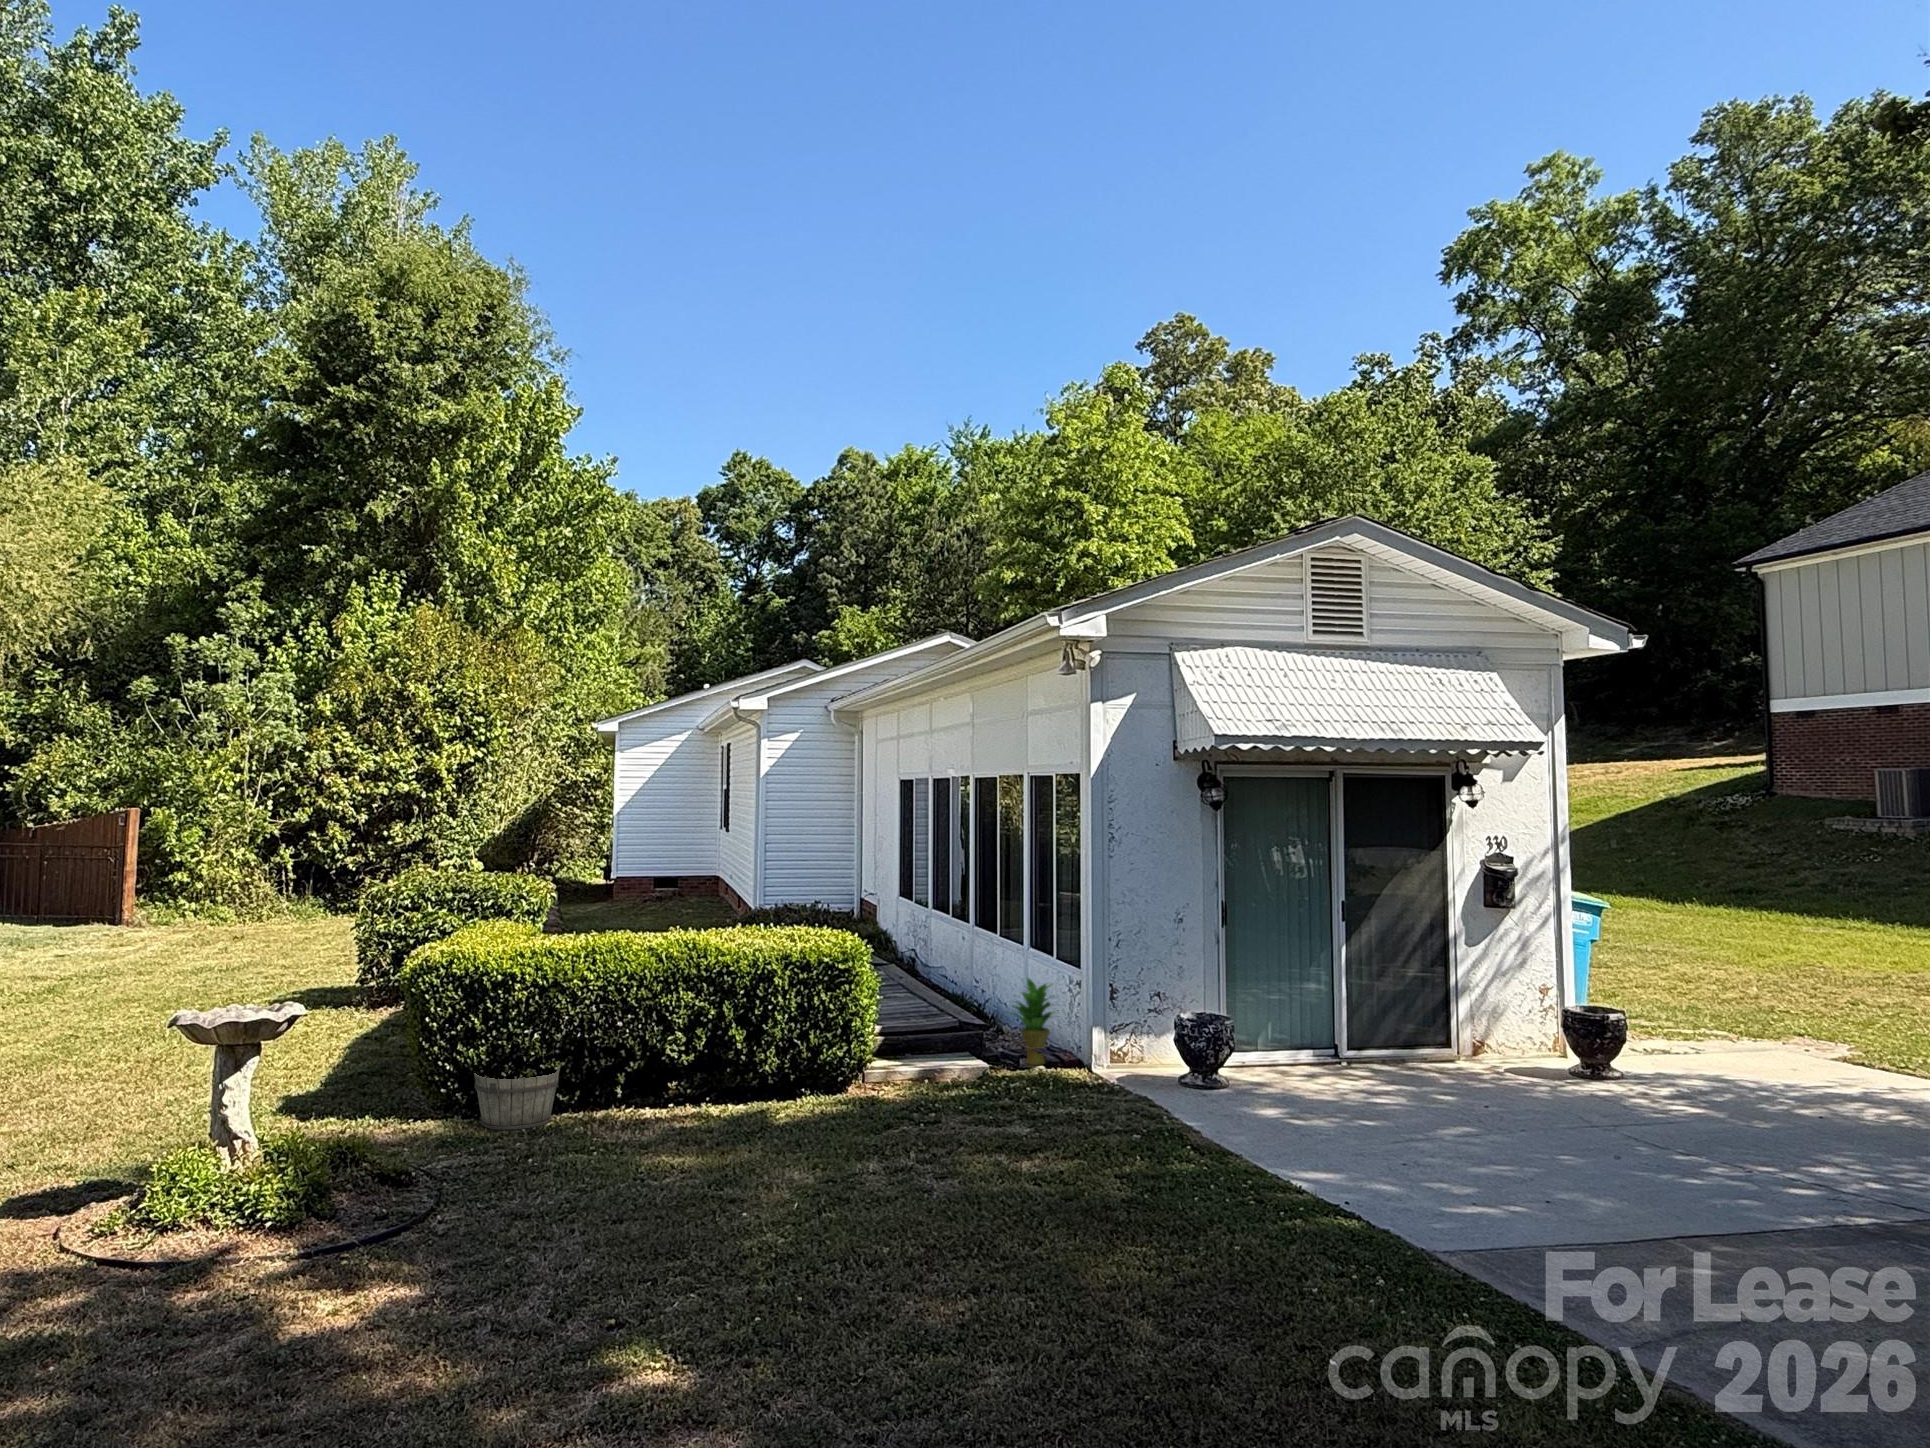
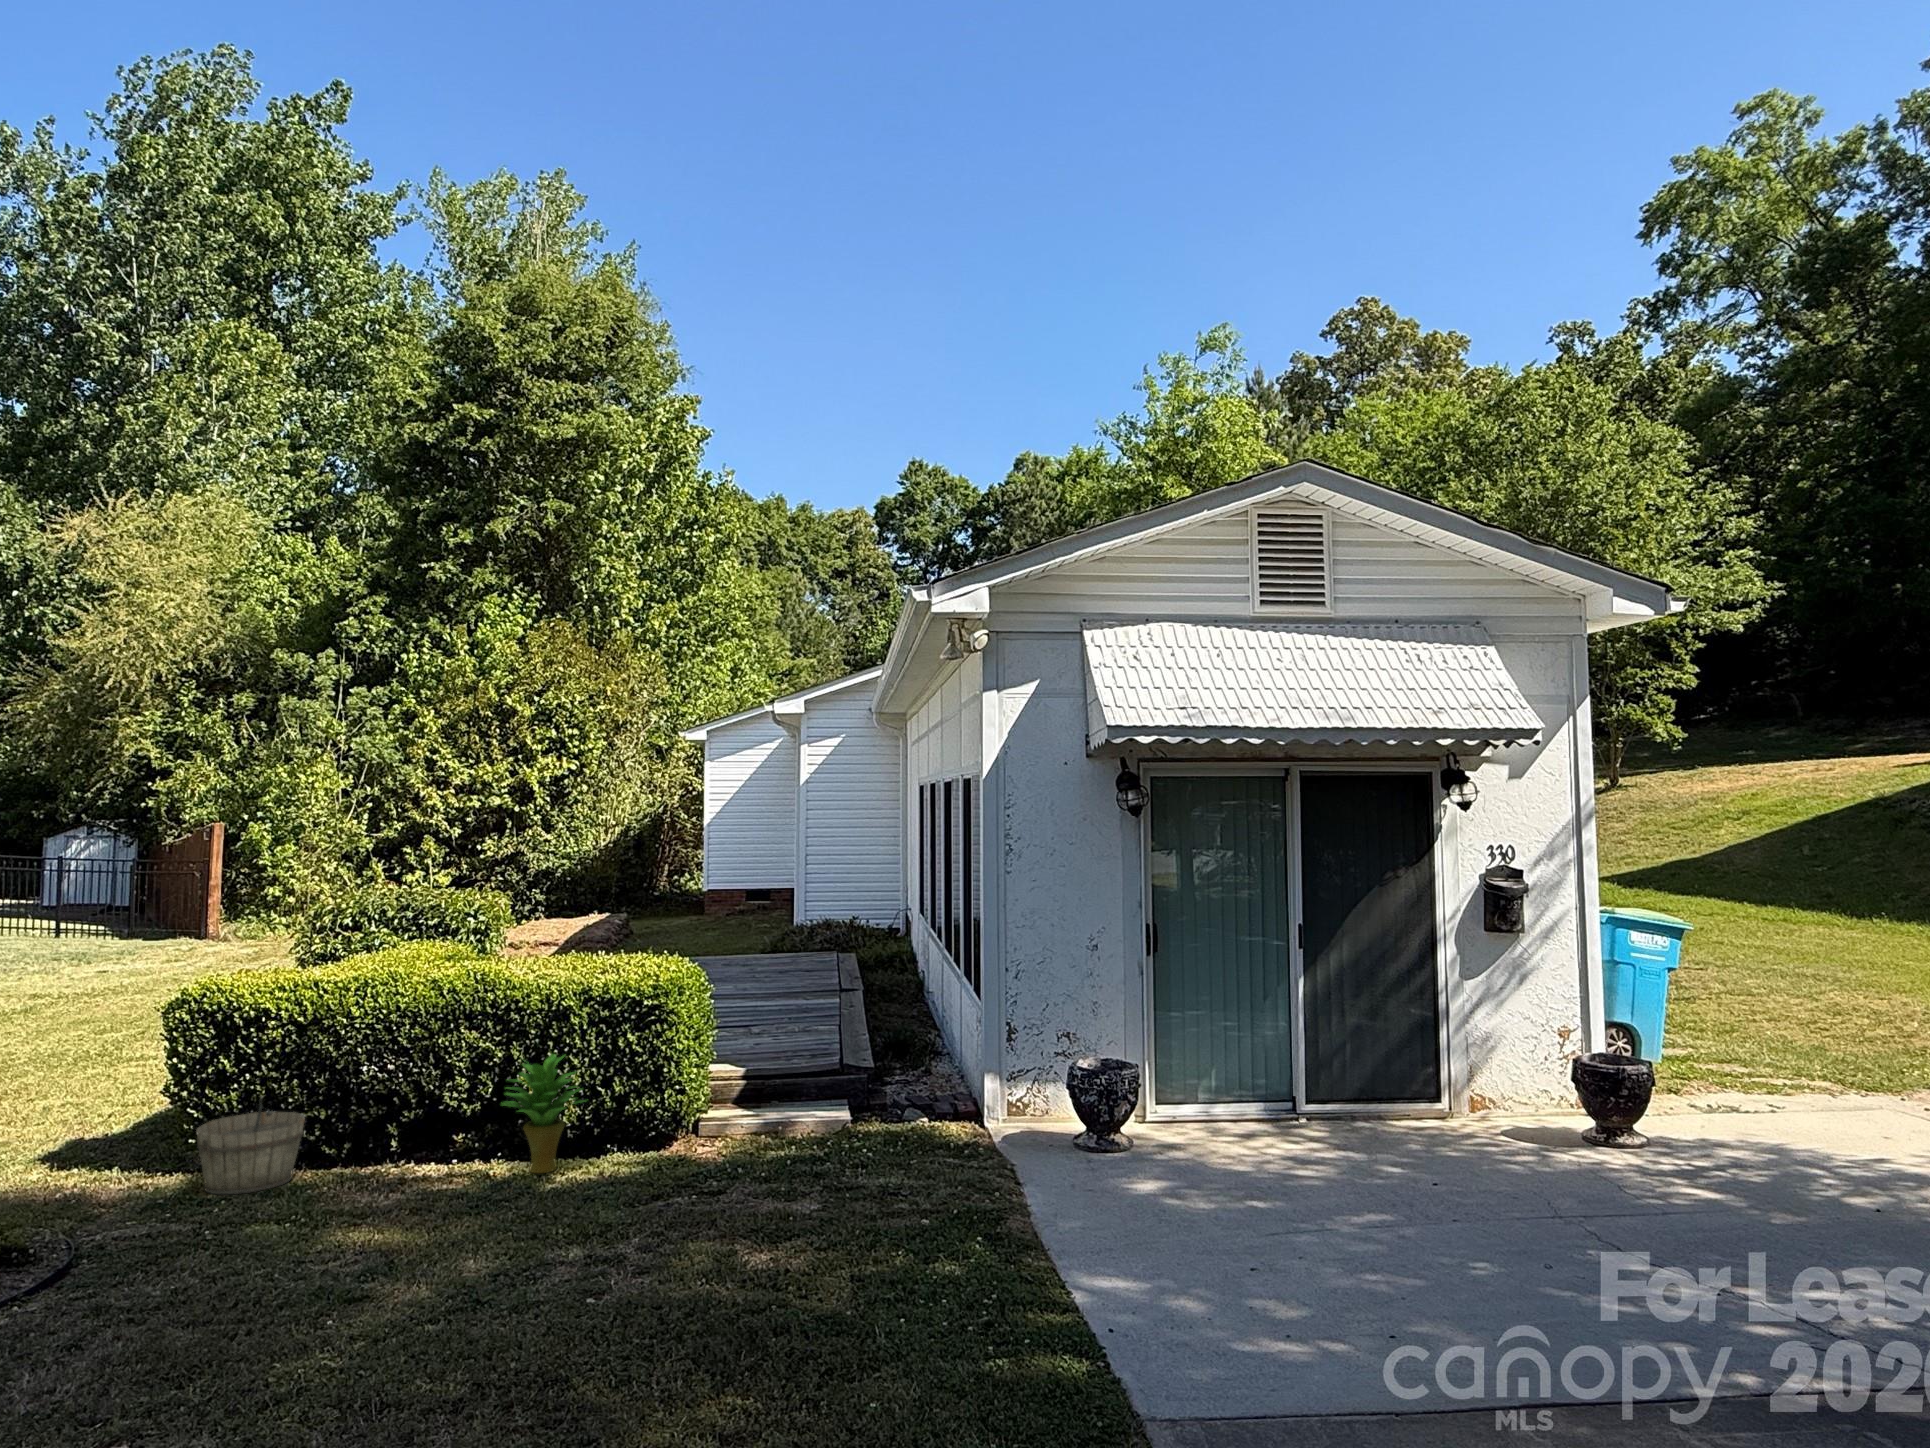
potted plant: present [1012,978,1058,1065] -> present [502,1054,585,1173]

